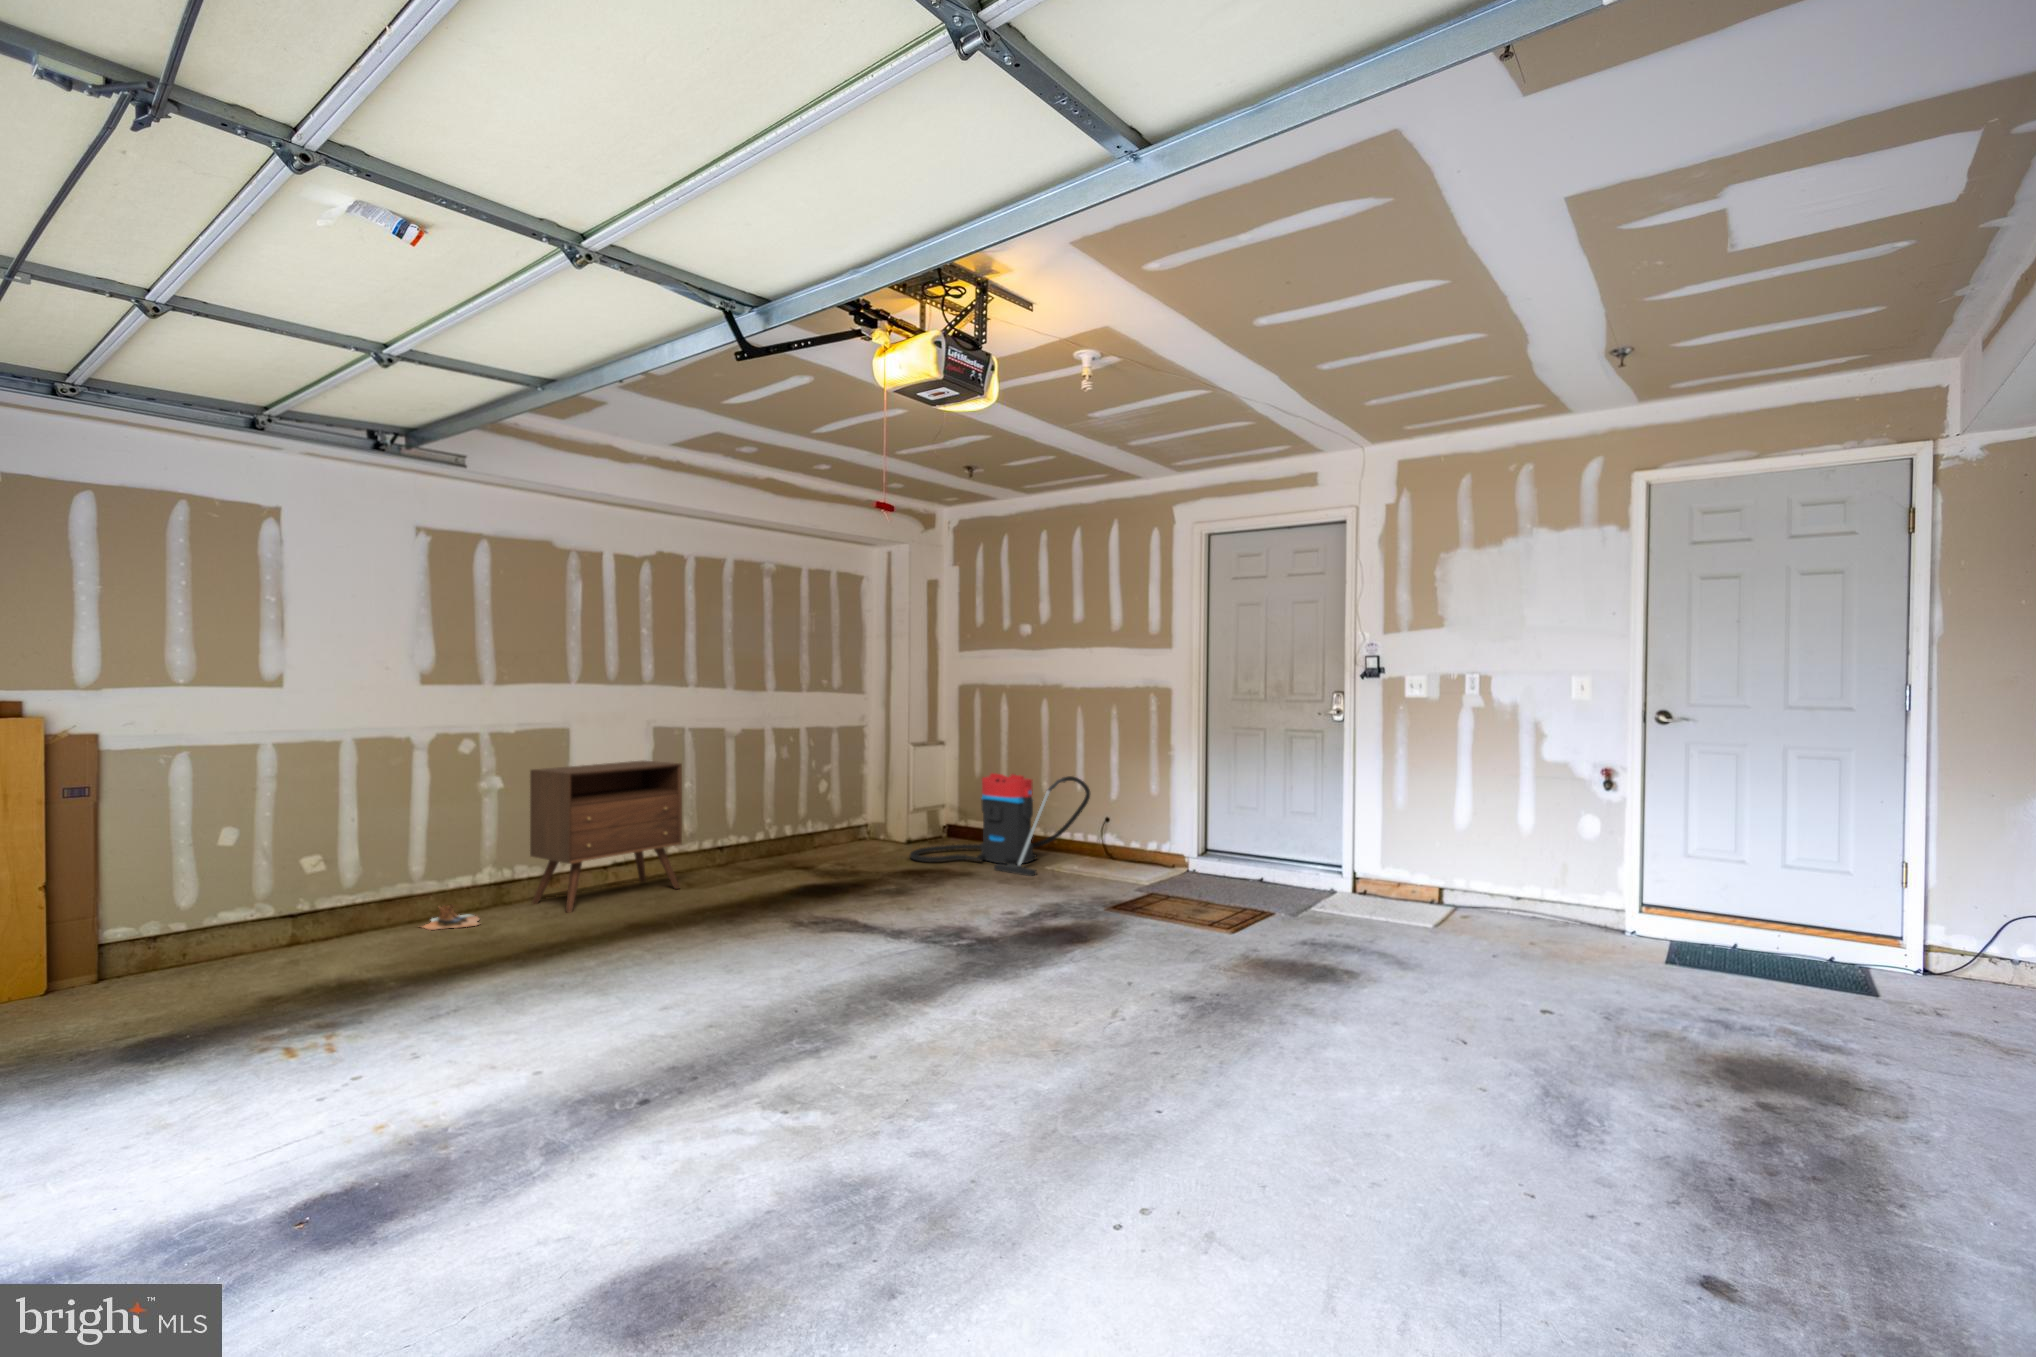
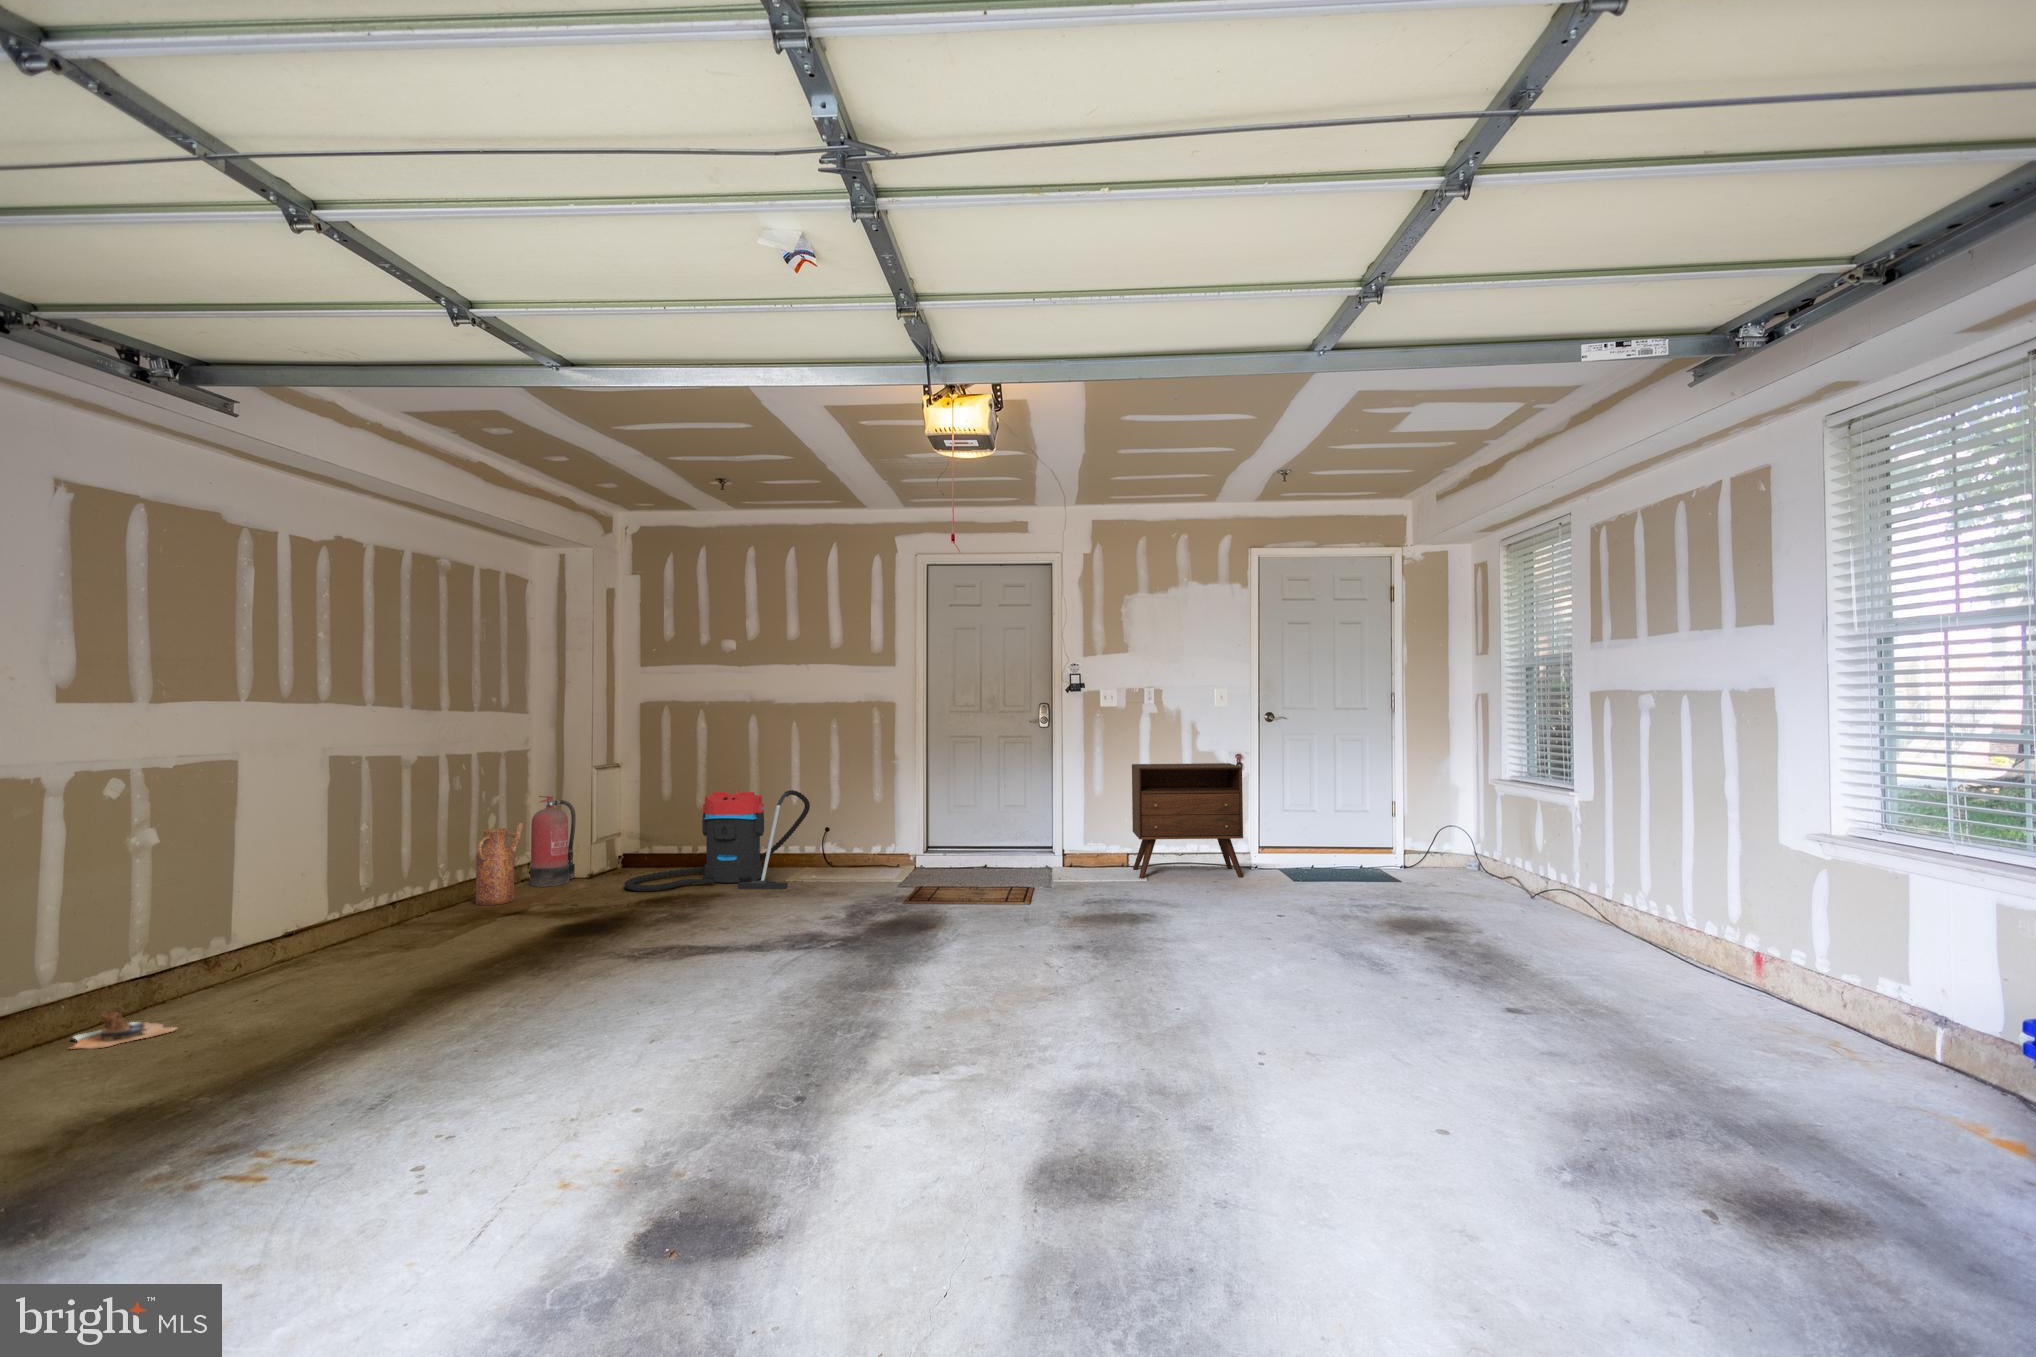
cabinet: present [530,761,682,913] -> present [1132,763,1243,878]
fire extinguisher: none [857,767,898,847] -> present [530,796,576,887]
watering can: none [791,789,841,858] -> present [476,823,524,905]

